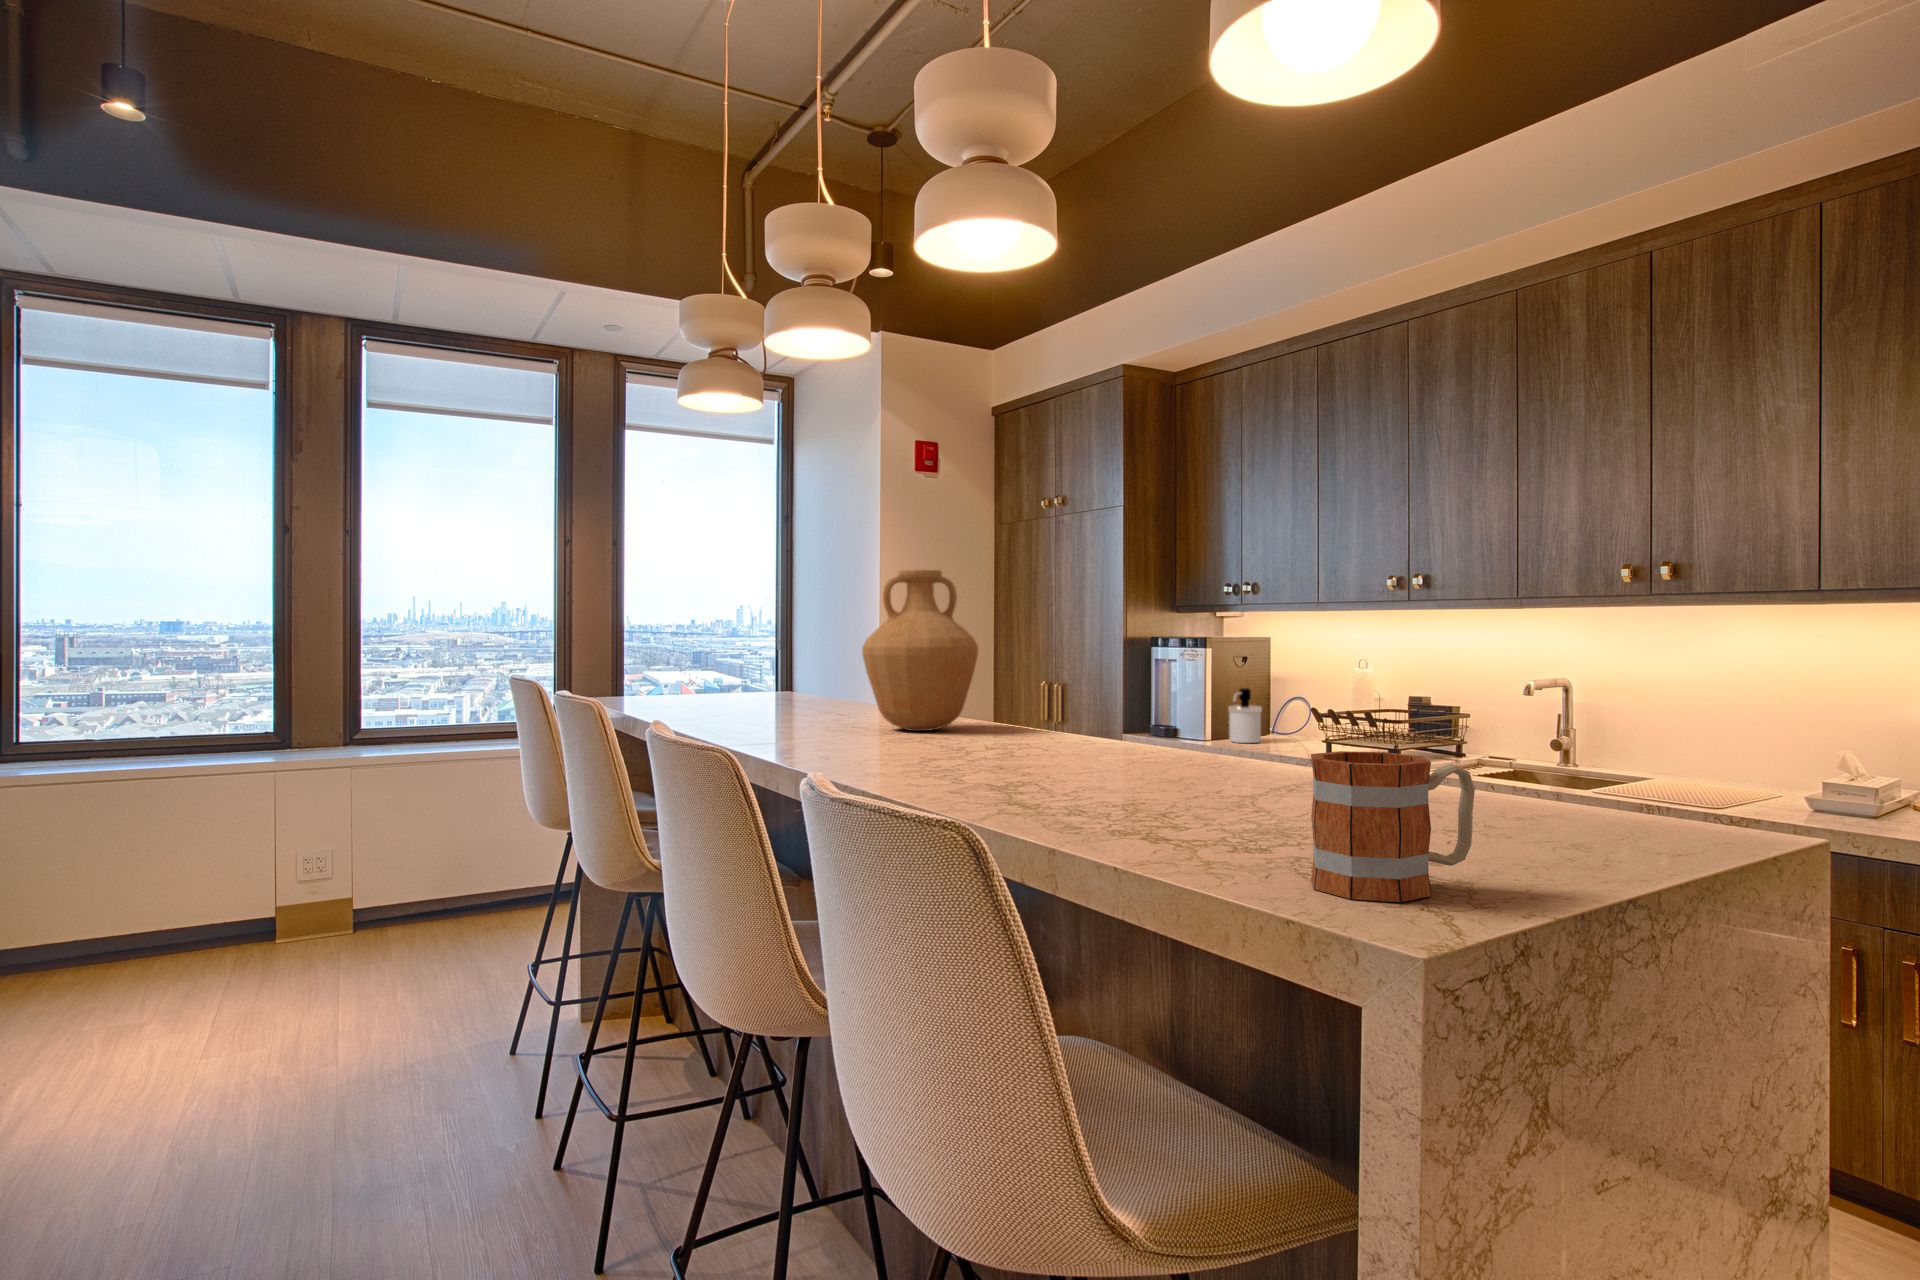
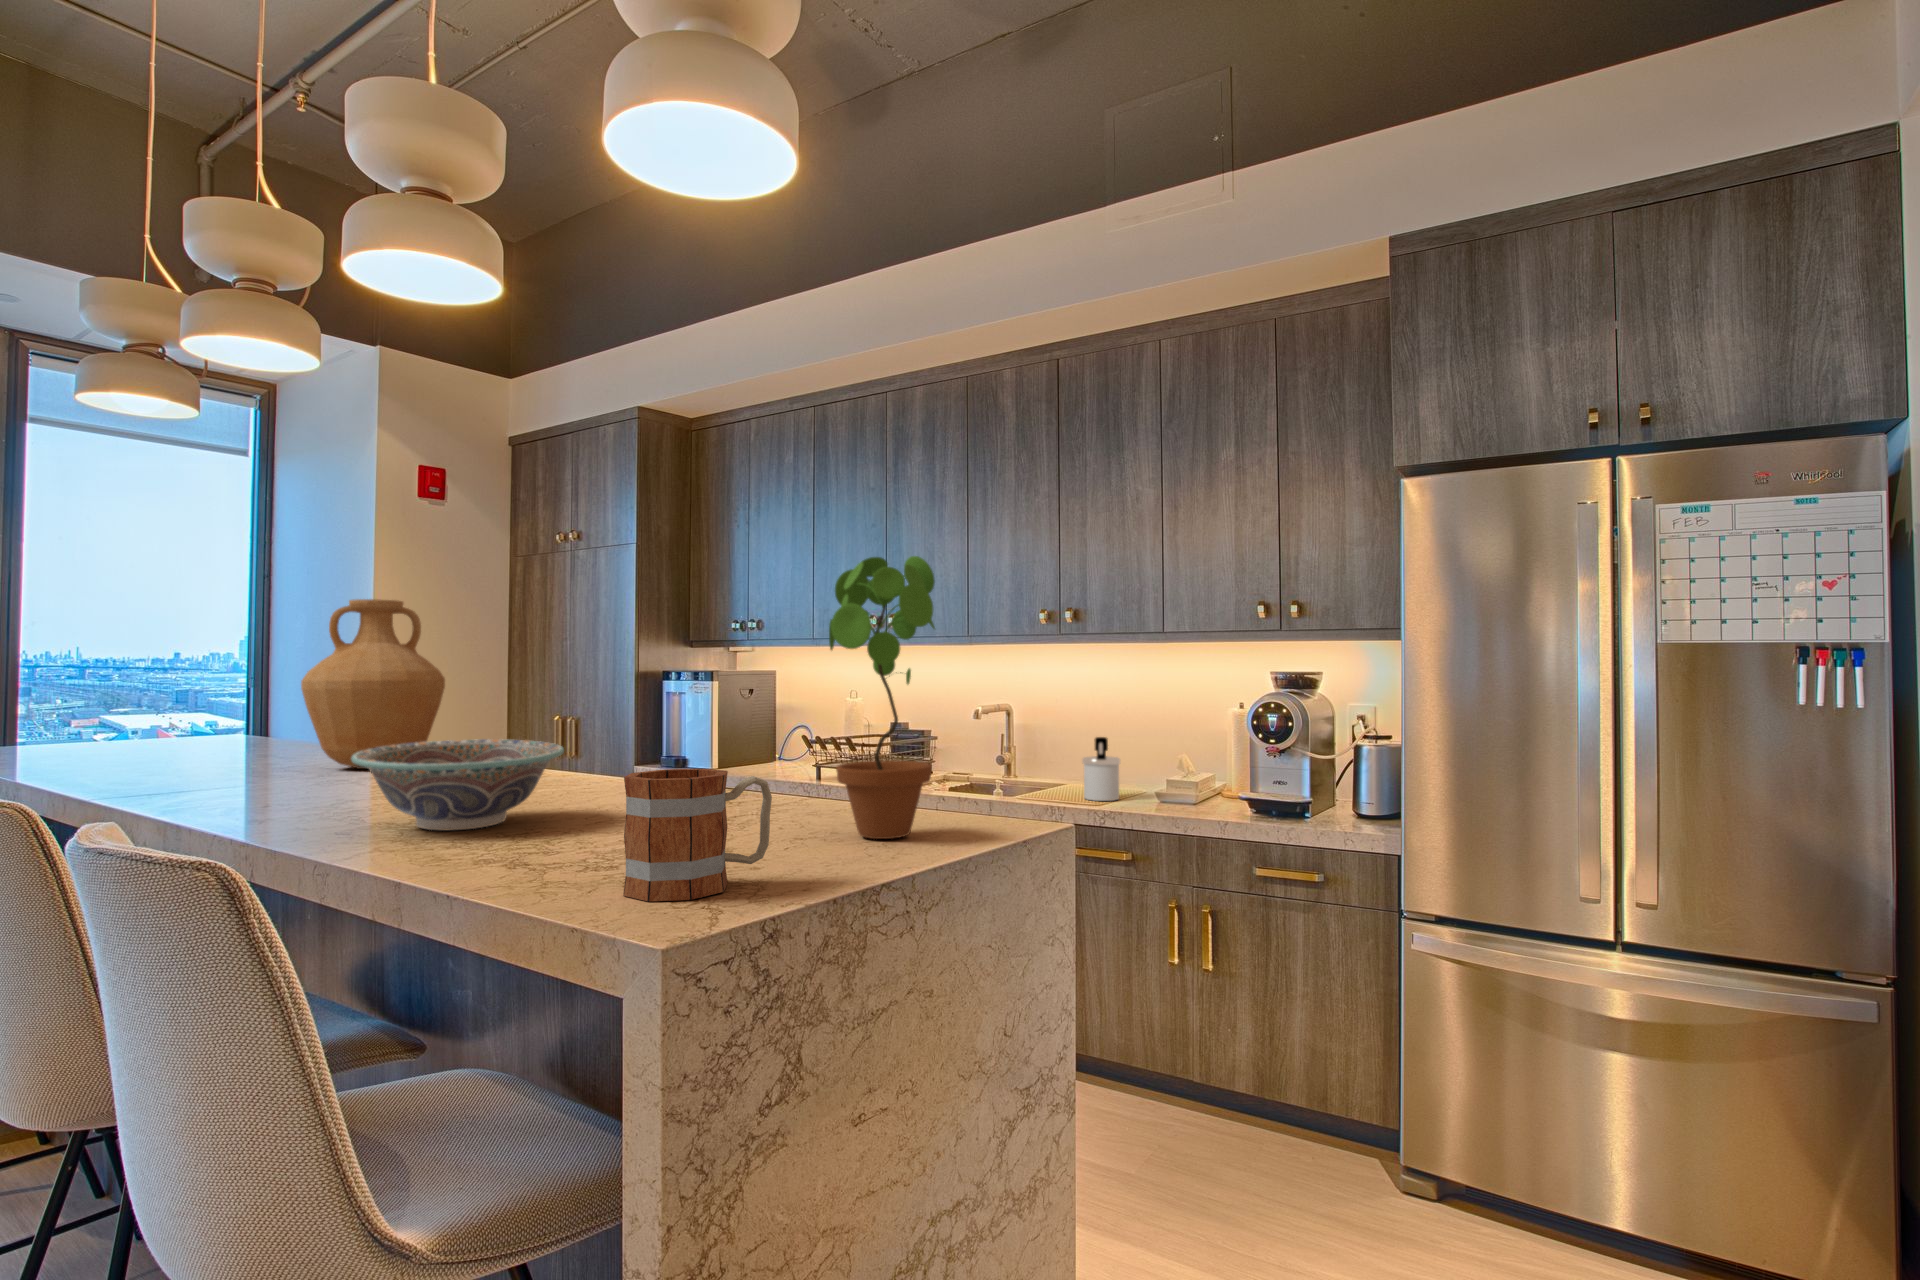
potted plant: none [1482,497,1637,844] -> present [829,556,935,839]
soap dispenser: present [1228,688,1262,743] -> present [1082,737,1120,801]
decorative bowl: none [965,708,1156,799] -> present [351,739,564,831]

